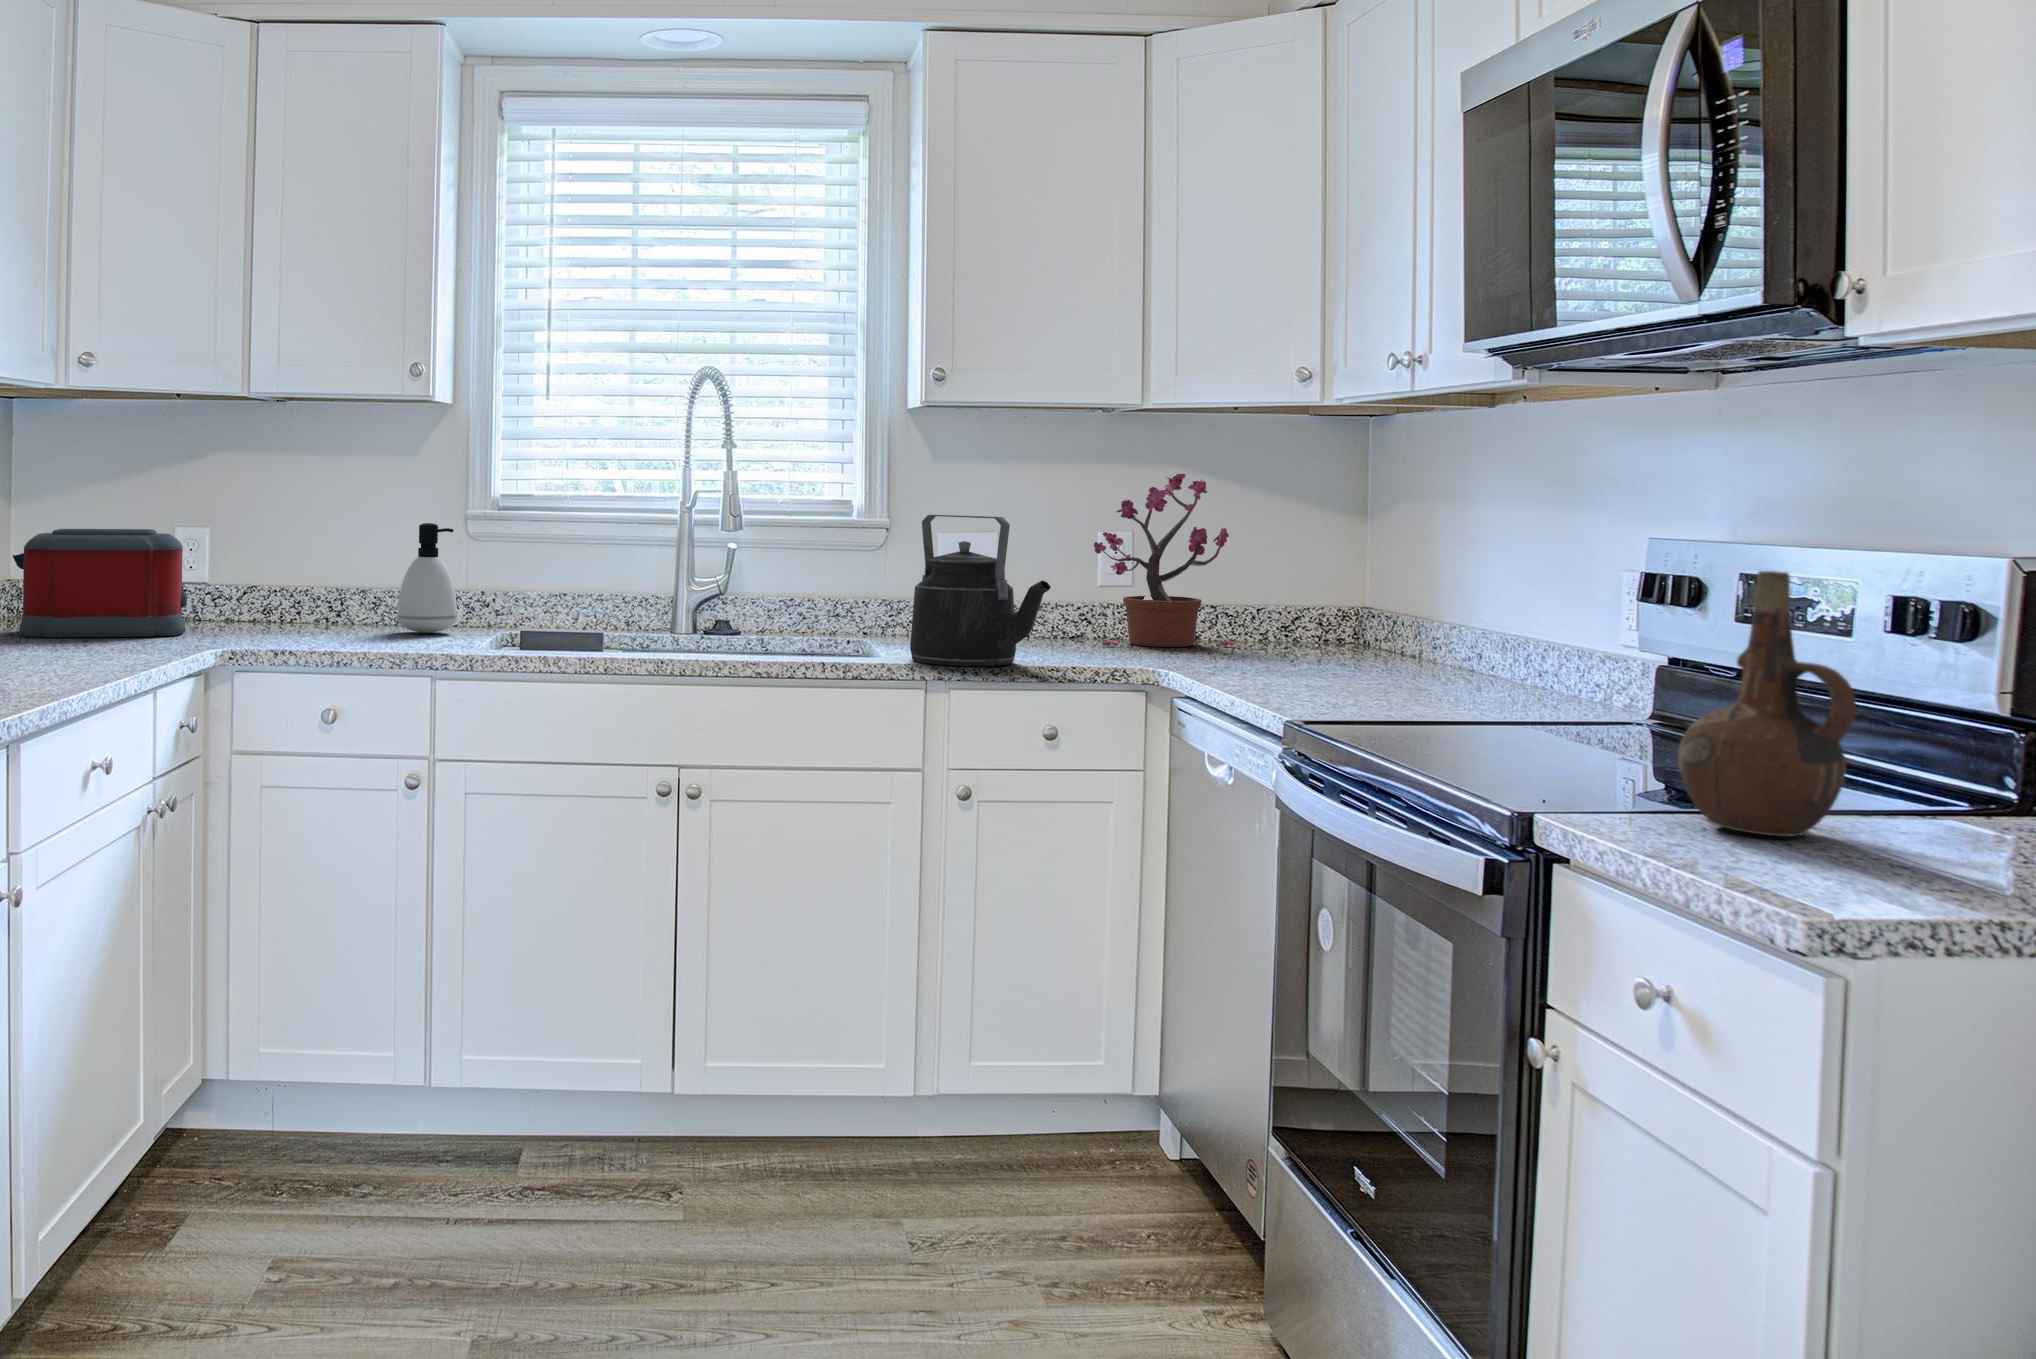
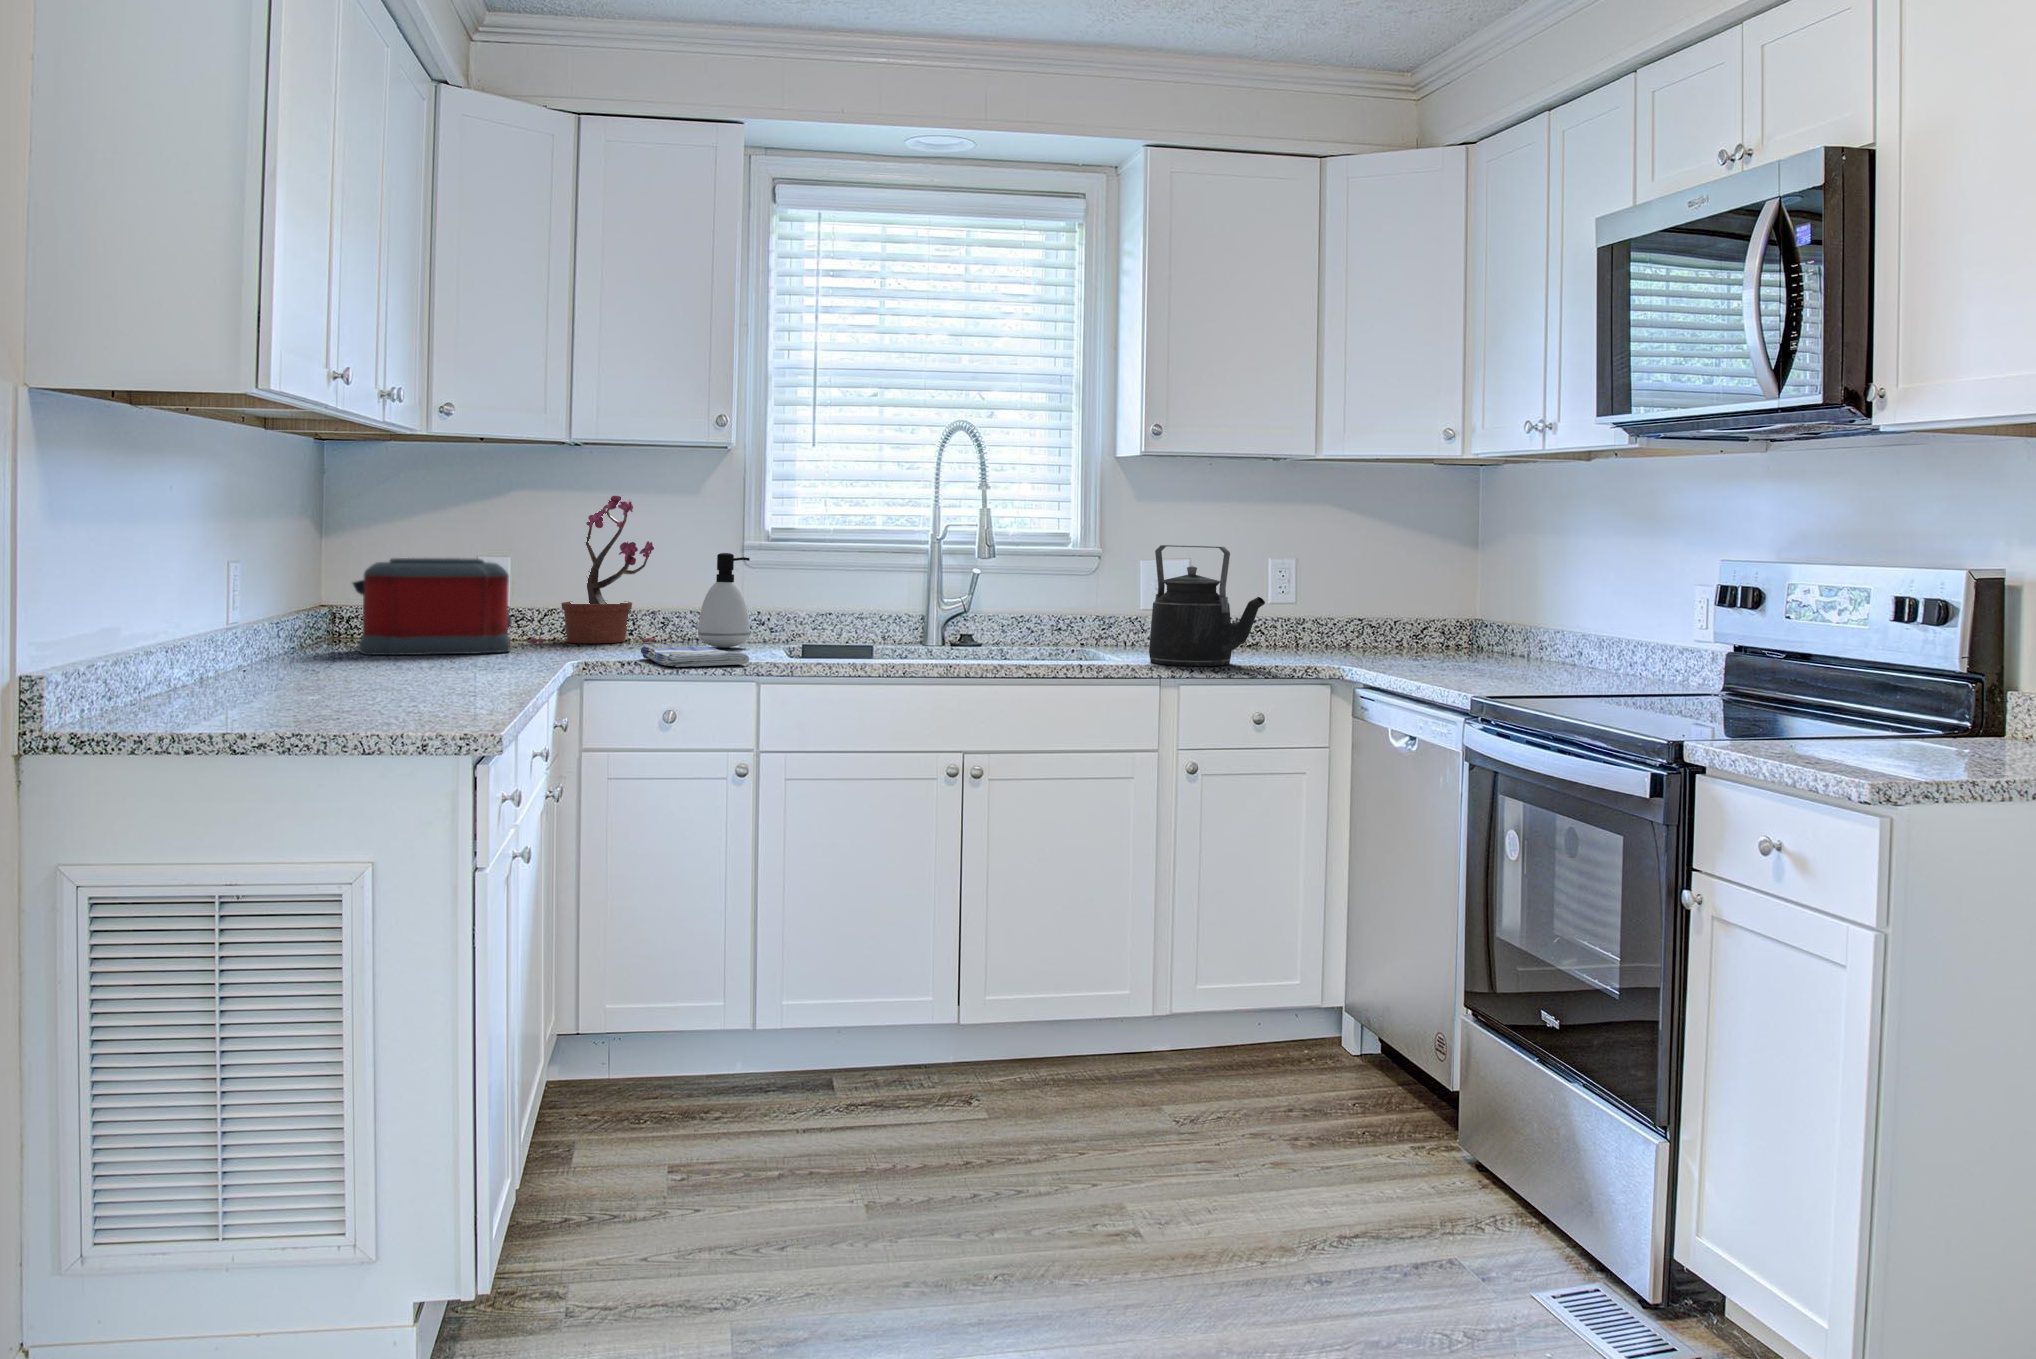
potted plant: present [1094,474,1234,647] -> present [530,496,656,643]
ceramic pitcher: present [1678,571,1856,837] -> none [1783,579,1896,755]
dish towel: none [309,632,416,657] -> present [641,646,749,667]

